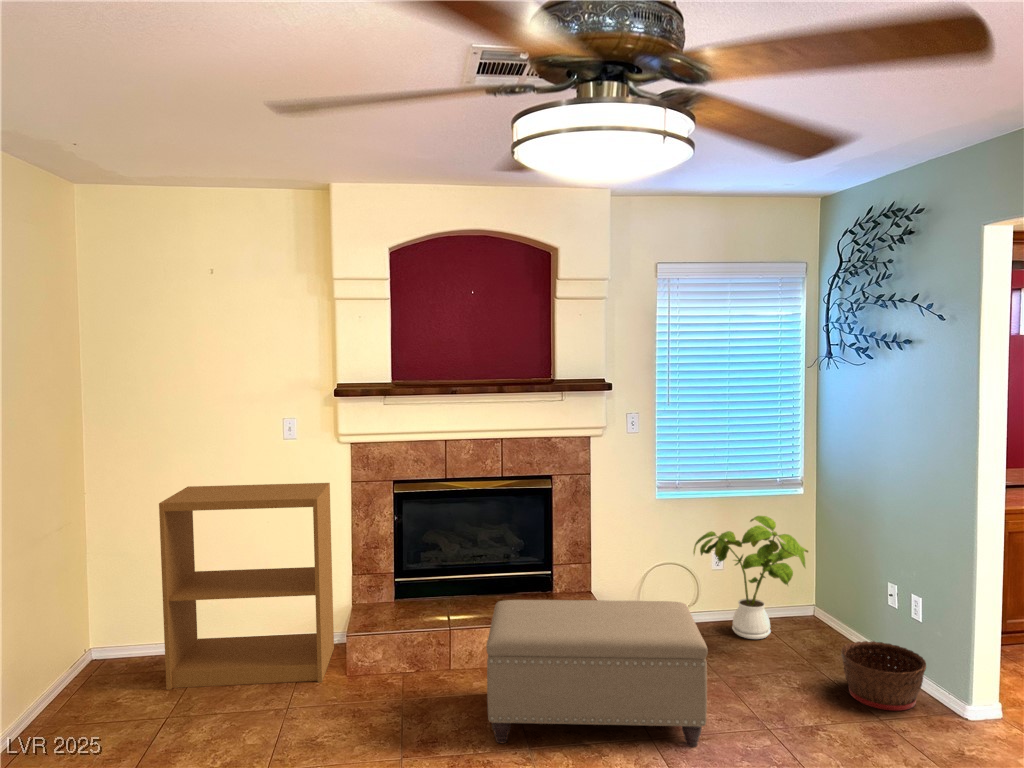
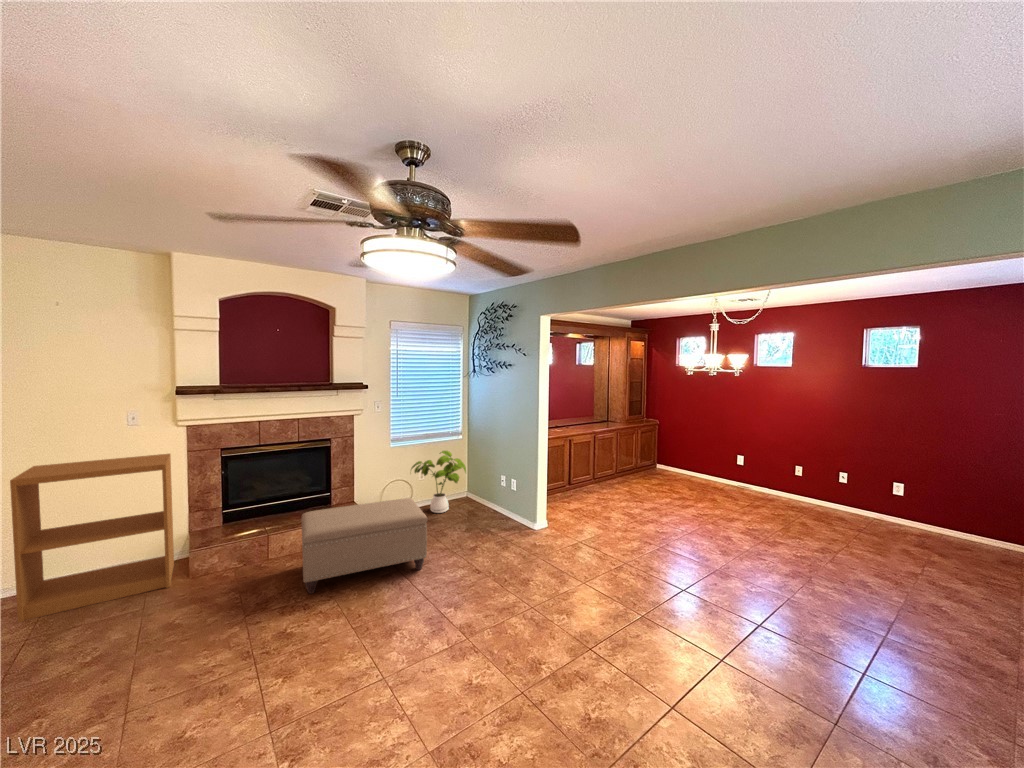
basket: present [841,641,926,711] -> none [484,504,519,534]

